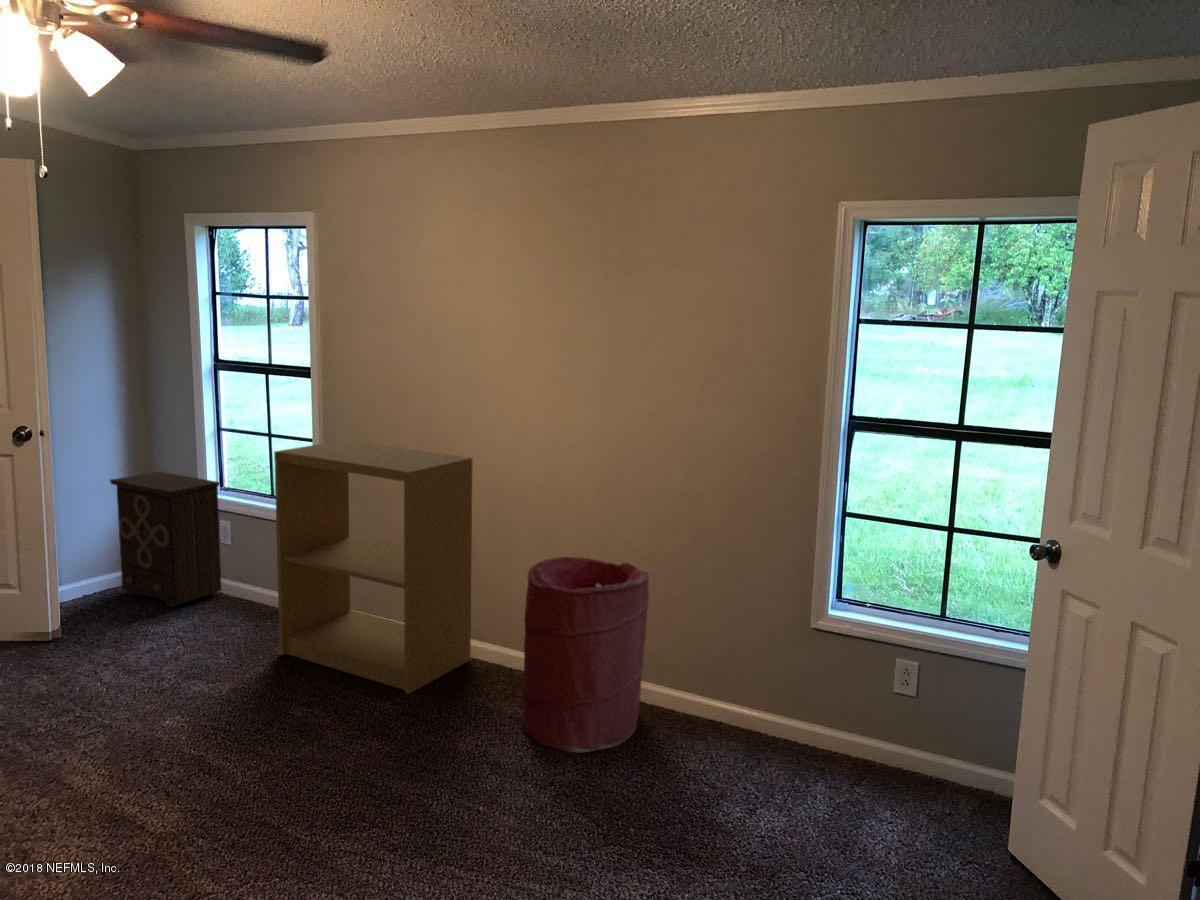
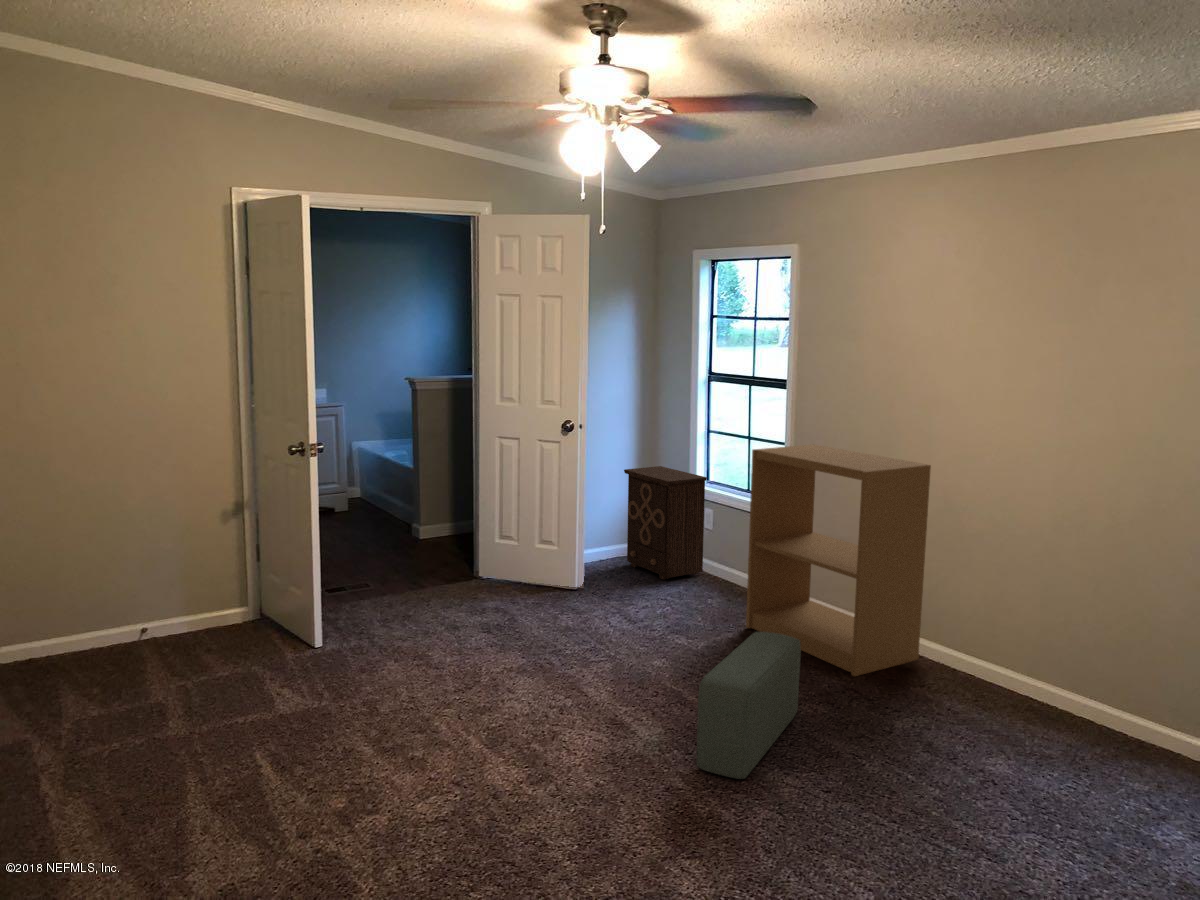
laundry hamper: present [522,557,649,752] -> none [961,565,1107,757]
pouf: none [227,671,350,869] -> present [697,632,801,779]

